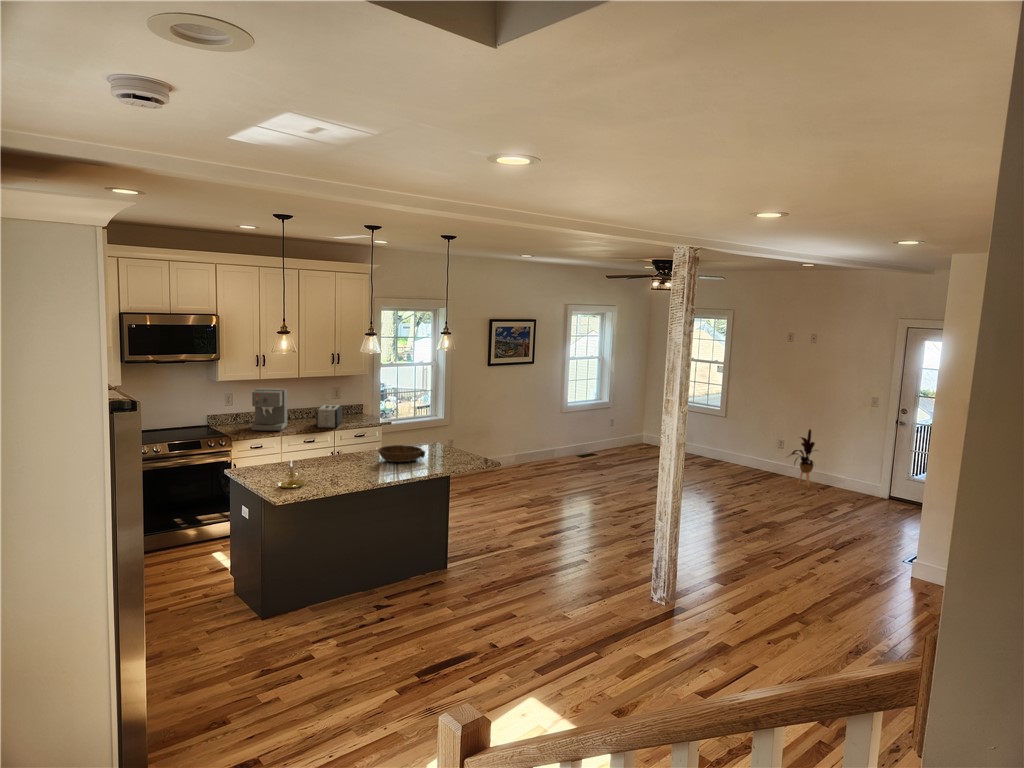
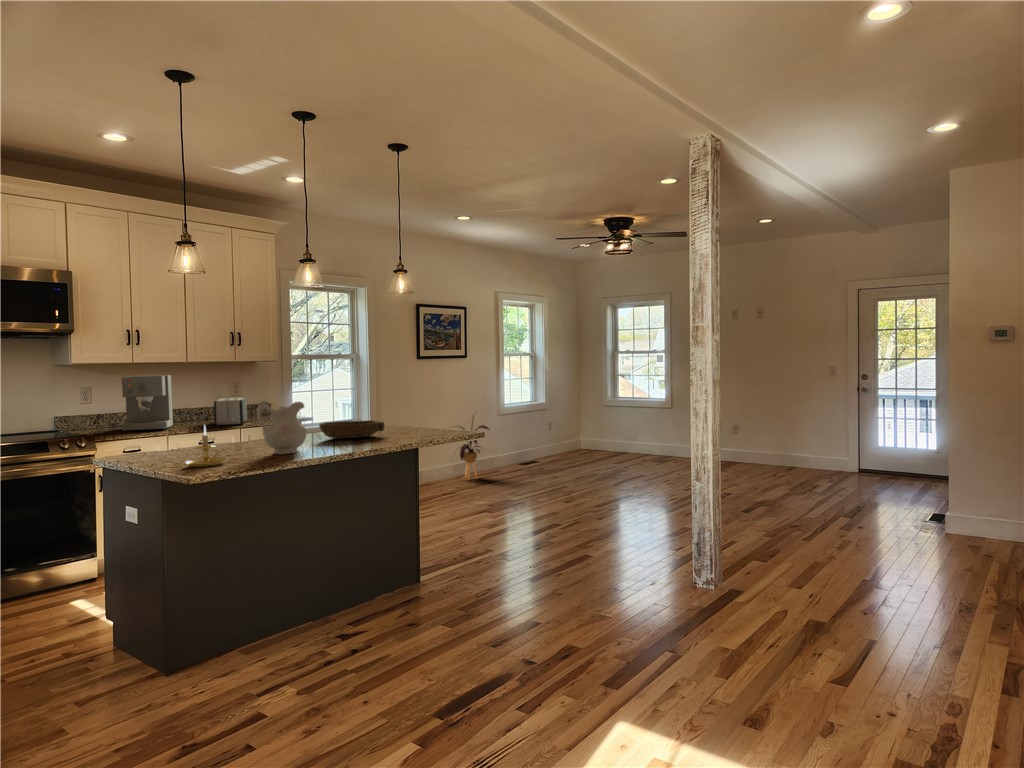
house plant: present [791,429,815,488] -> present [455,416,489,480]
ceramic pitcher: none [329,441,362,479] -> present [257,402,307,454]

